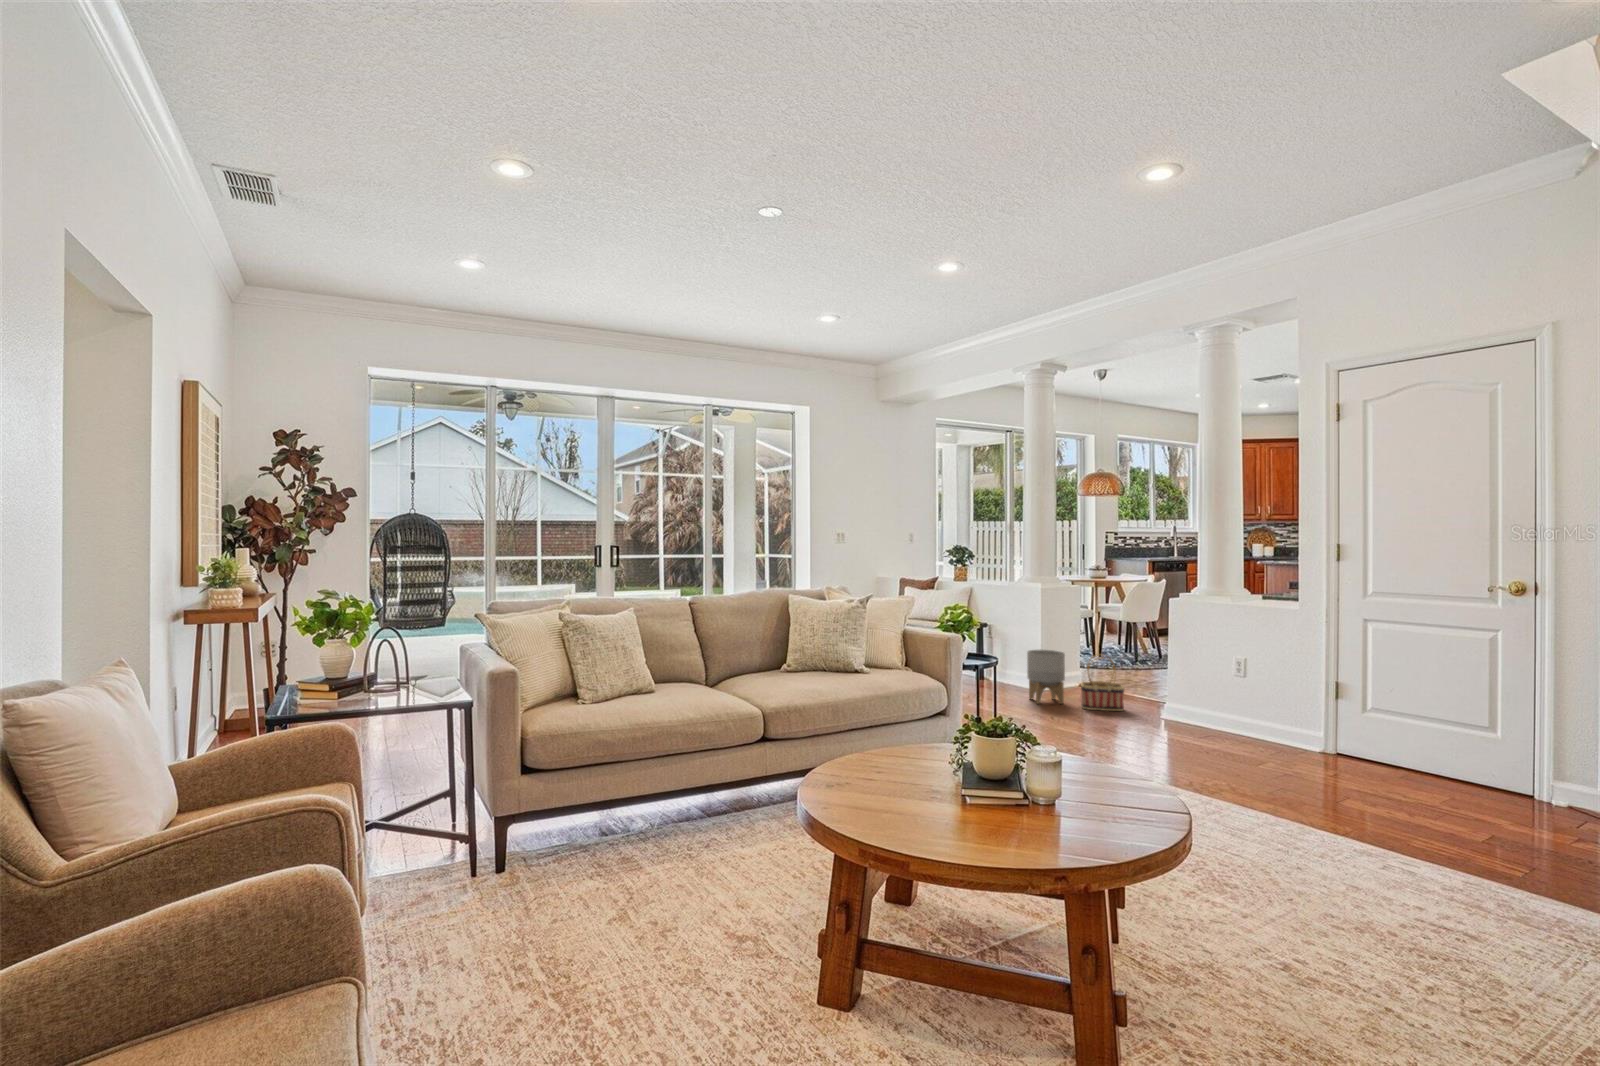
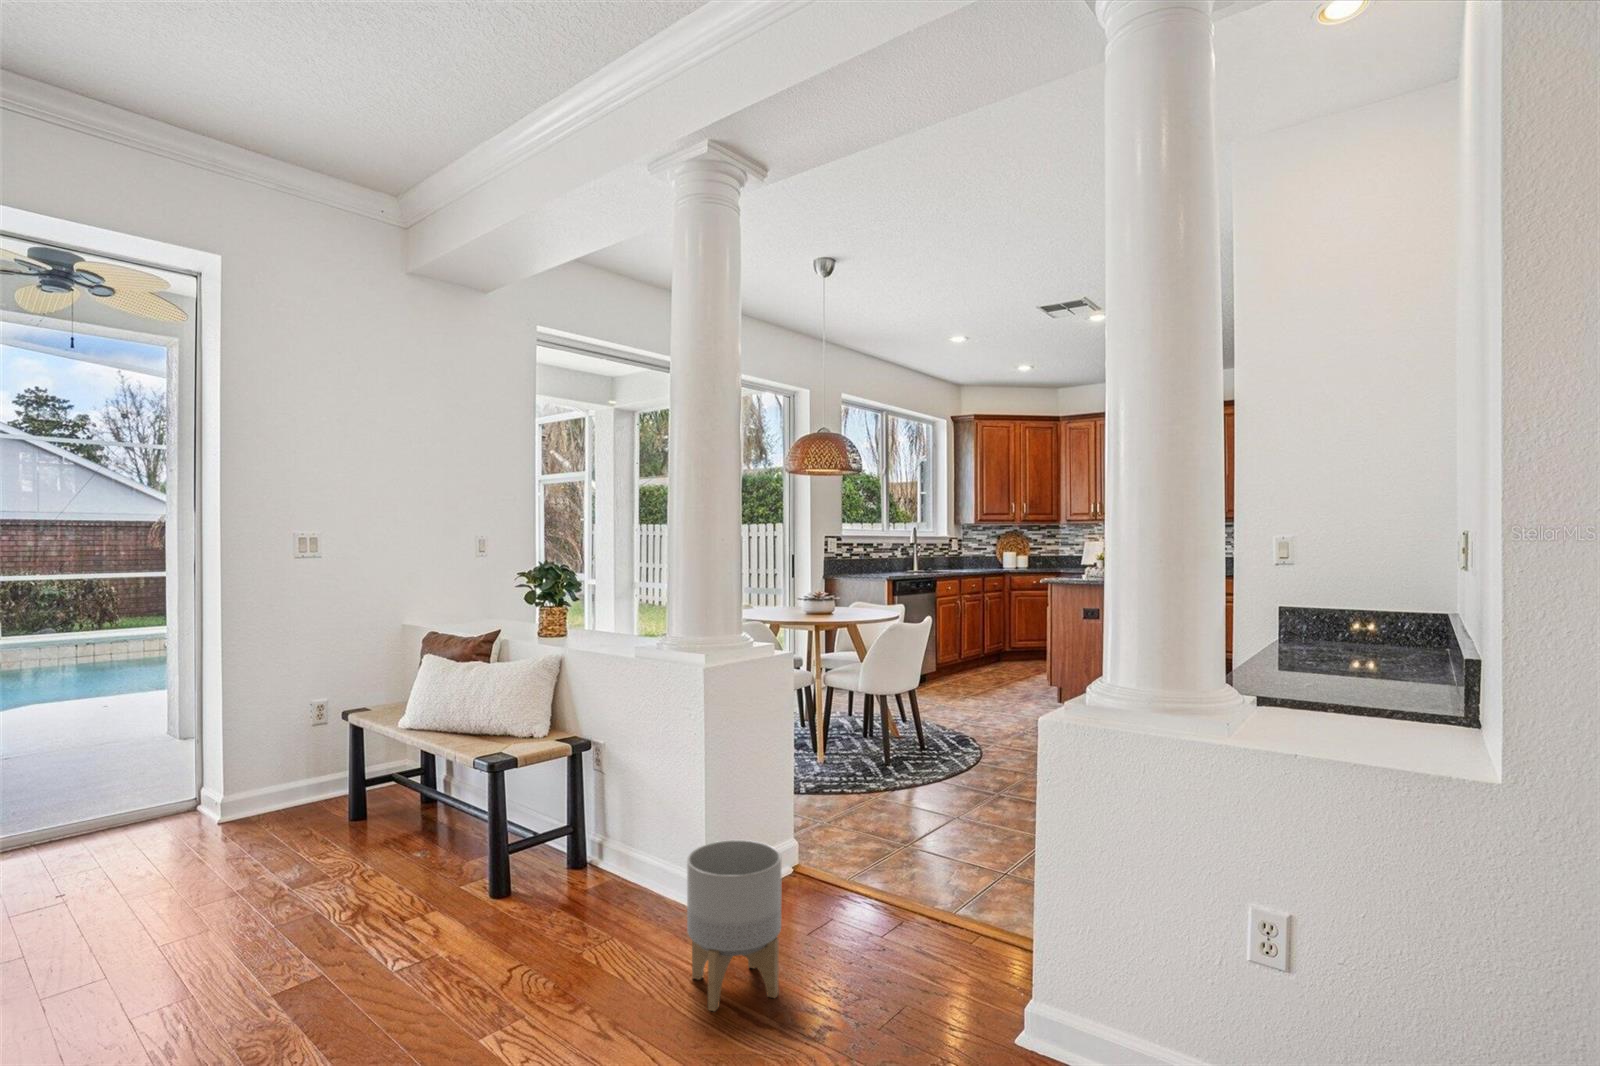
basket: present [1081,655,1125,711] -> none [822,857,933,1025]

